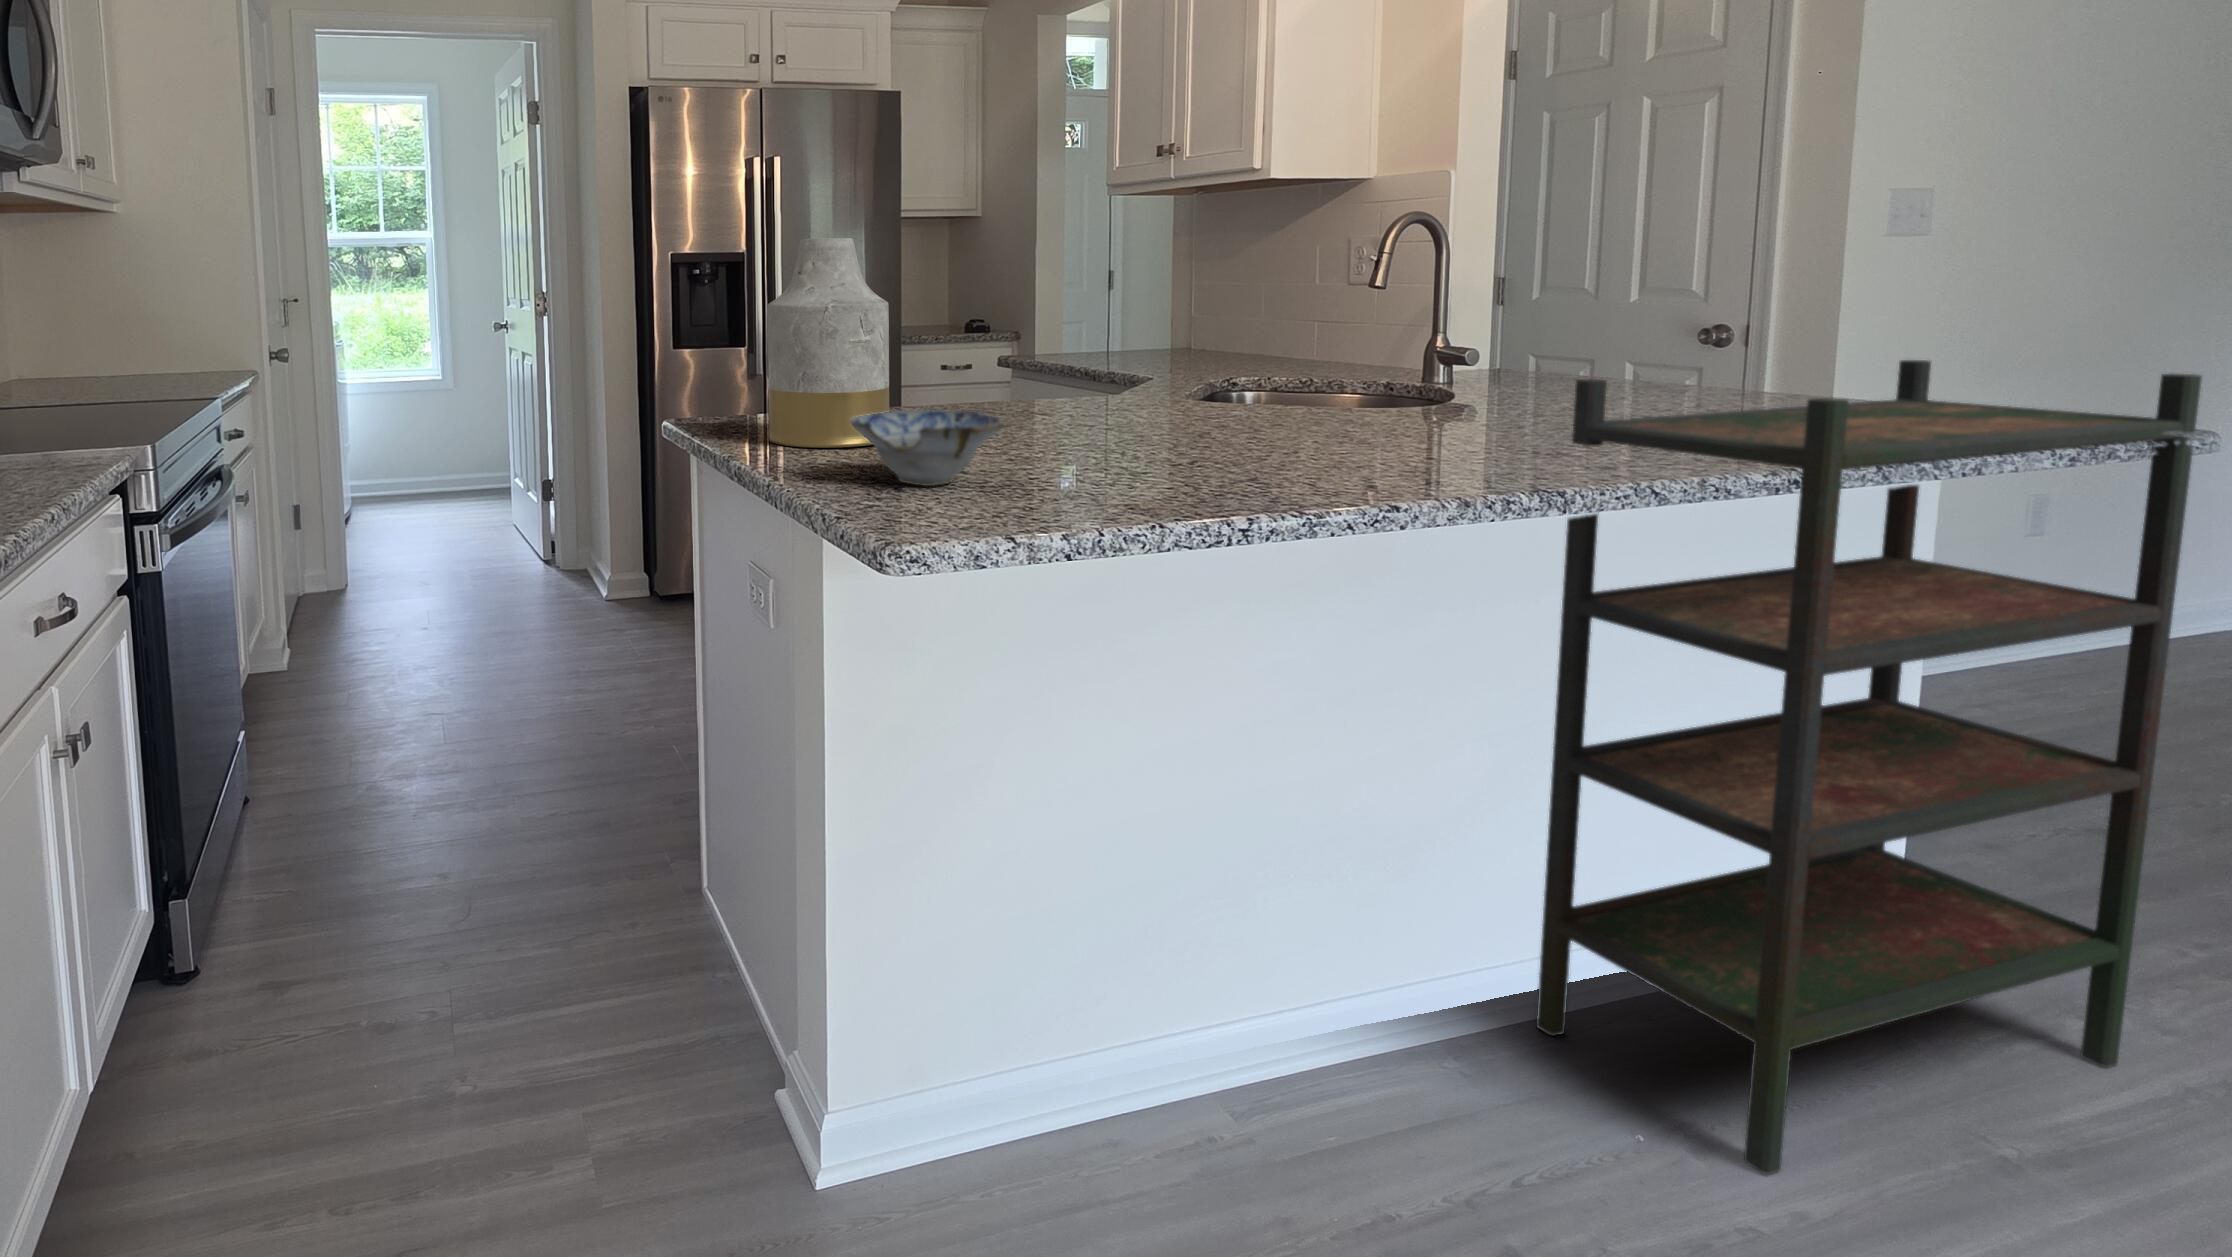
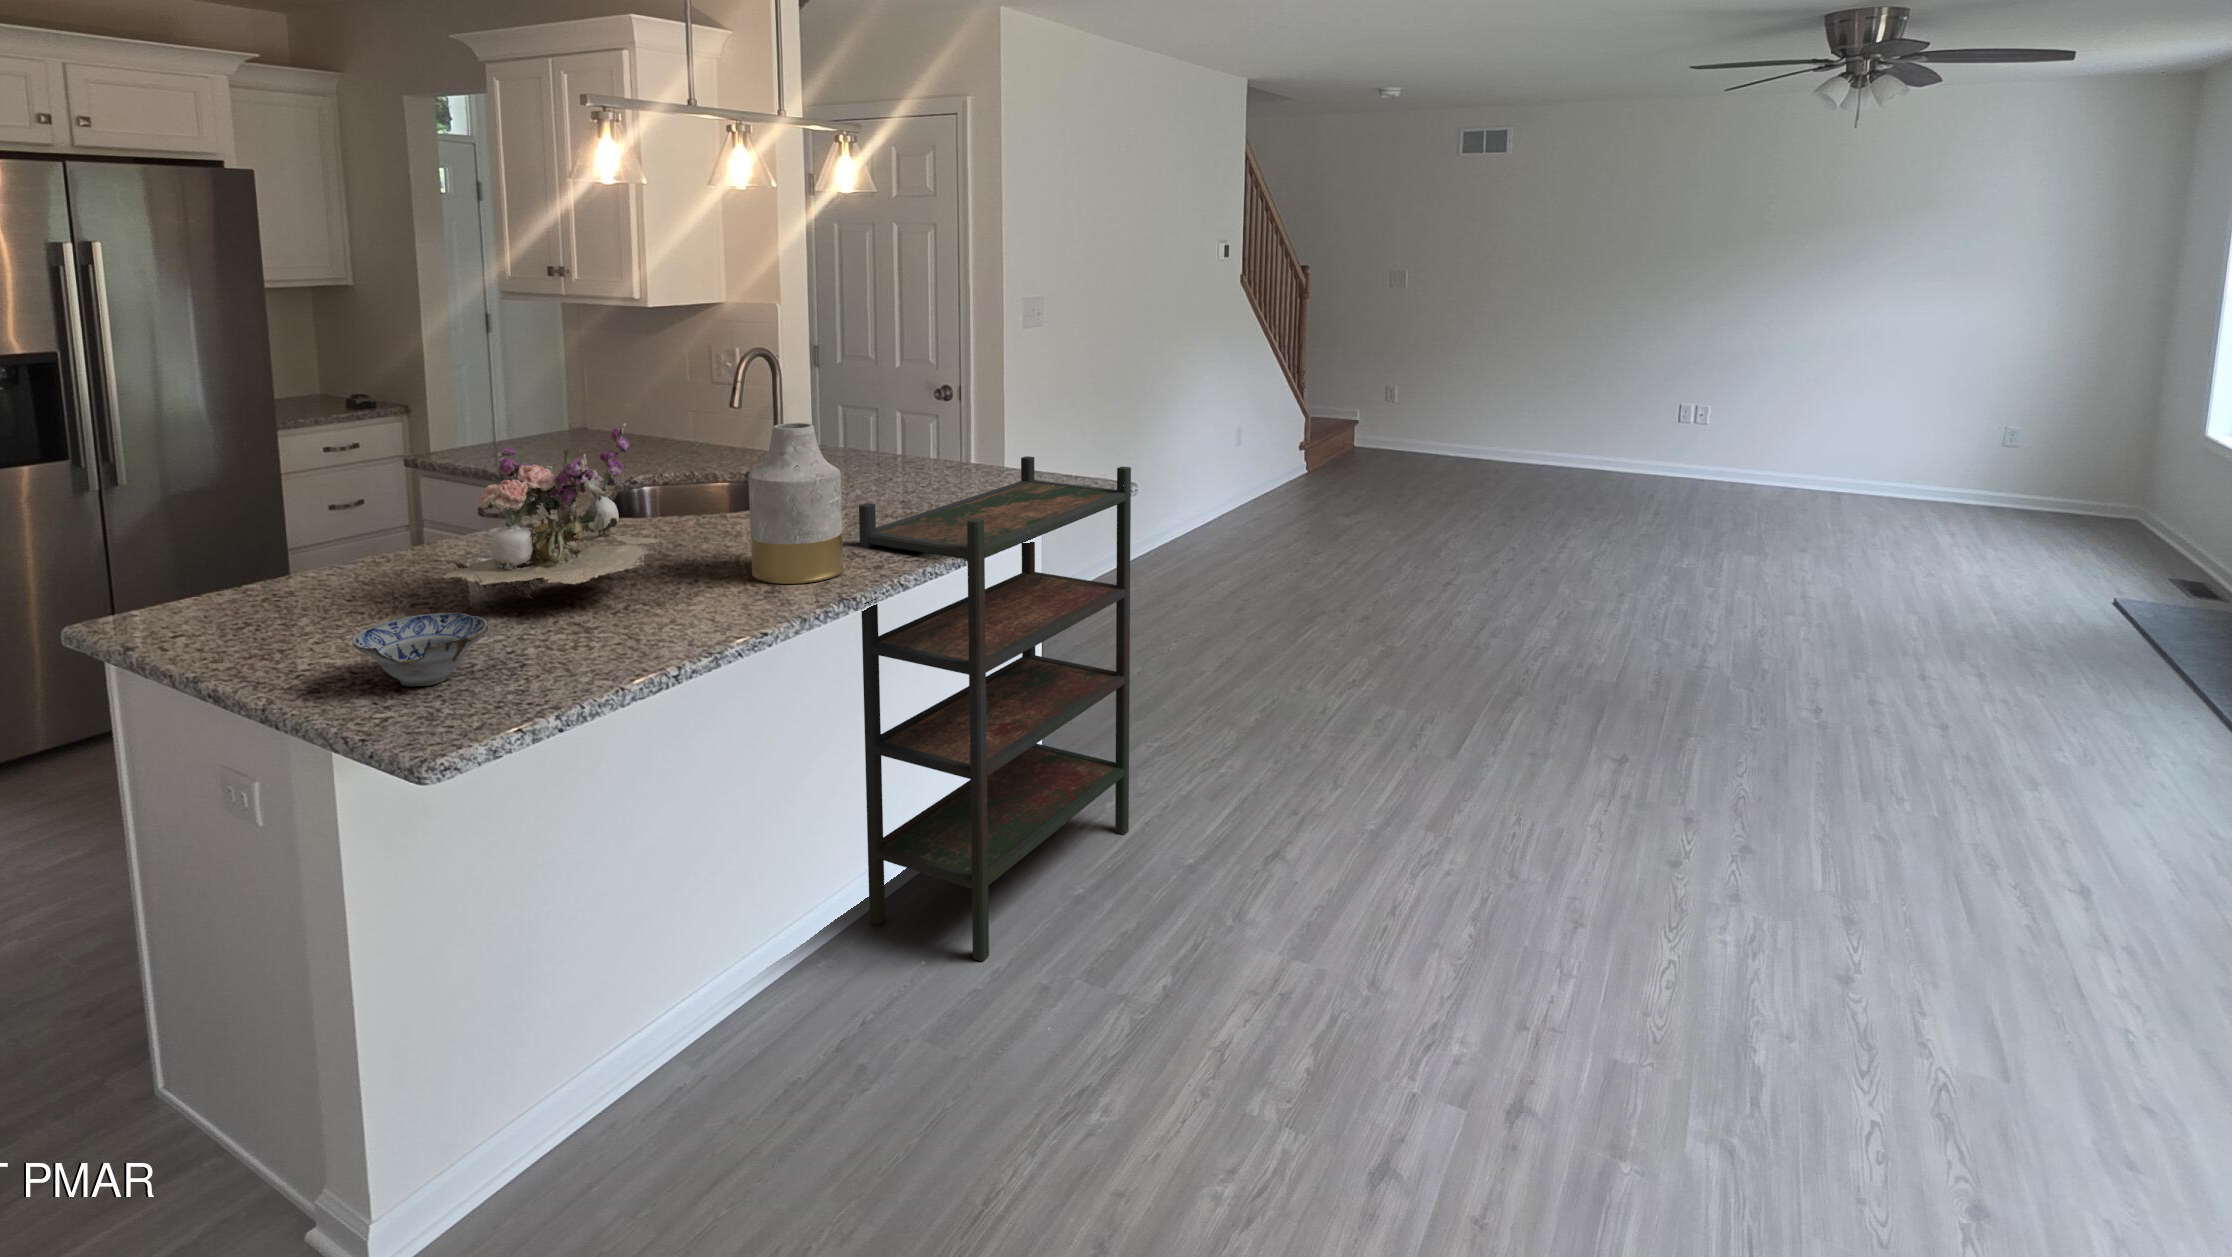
flower arrangement: none [977,233,1252,441] -> present [442,423,659,599]
vase: present [767,238,889,448] -> present [748,423,843,584]

